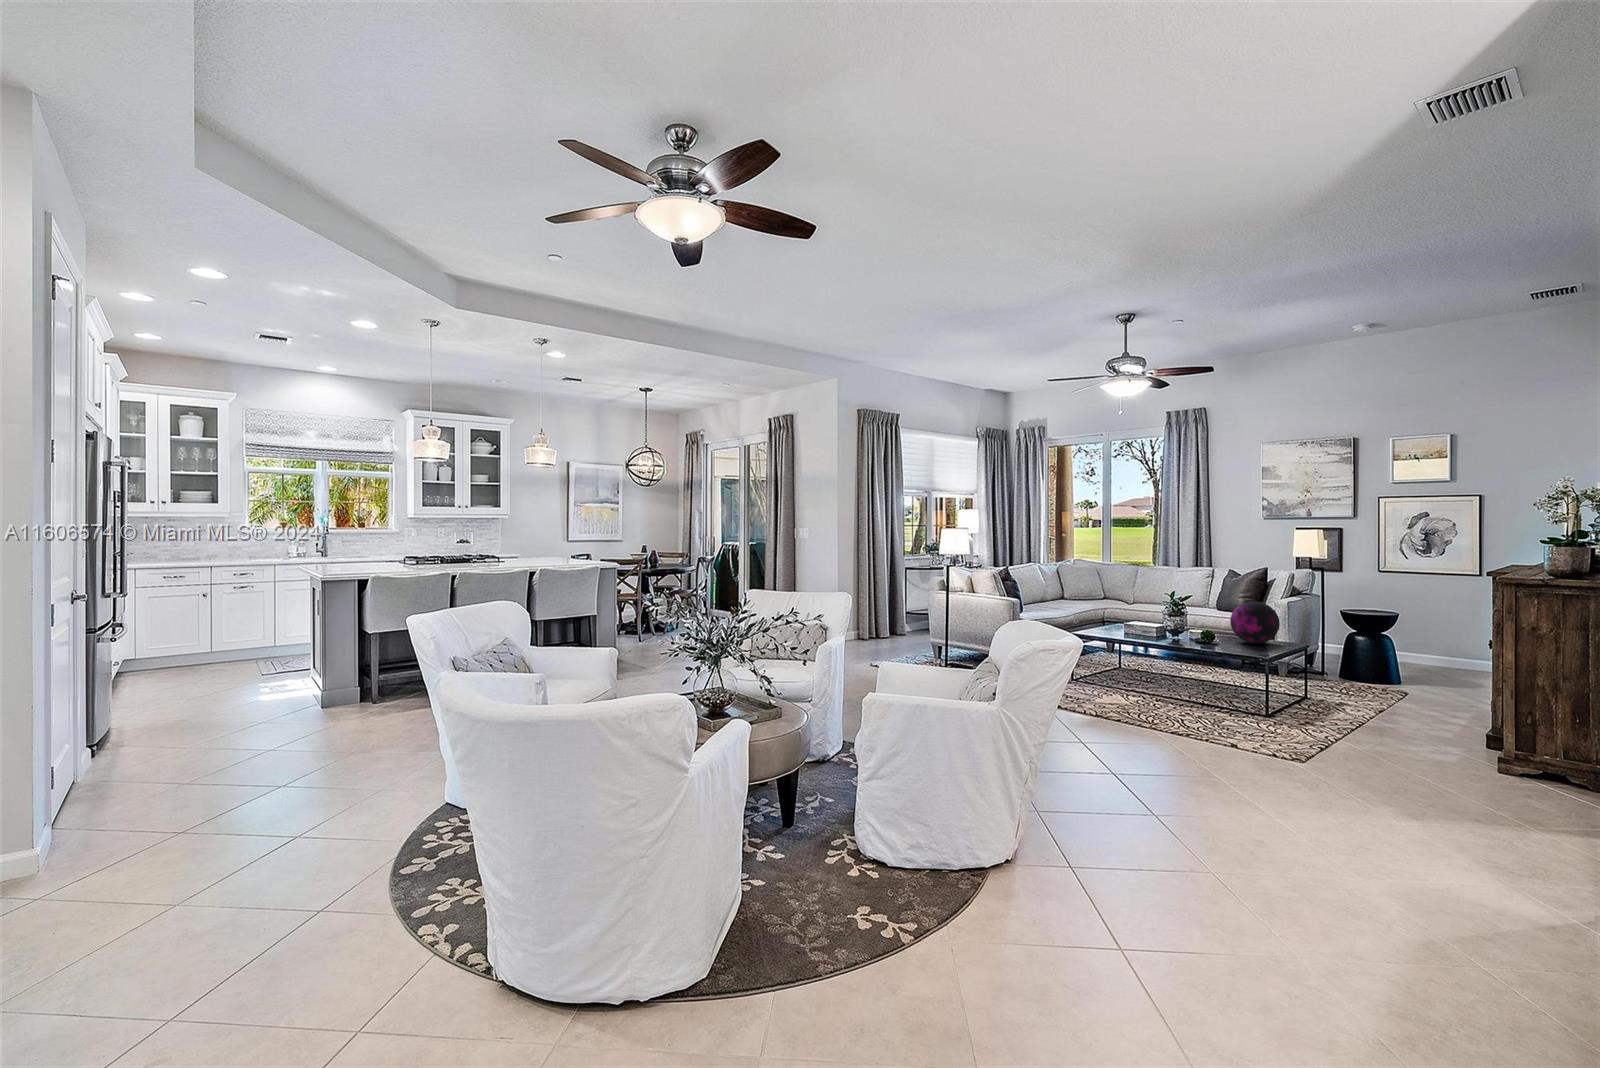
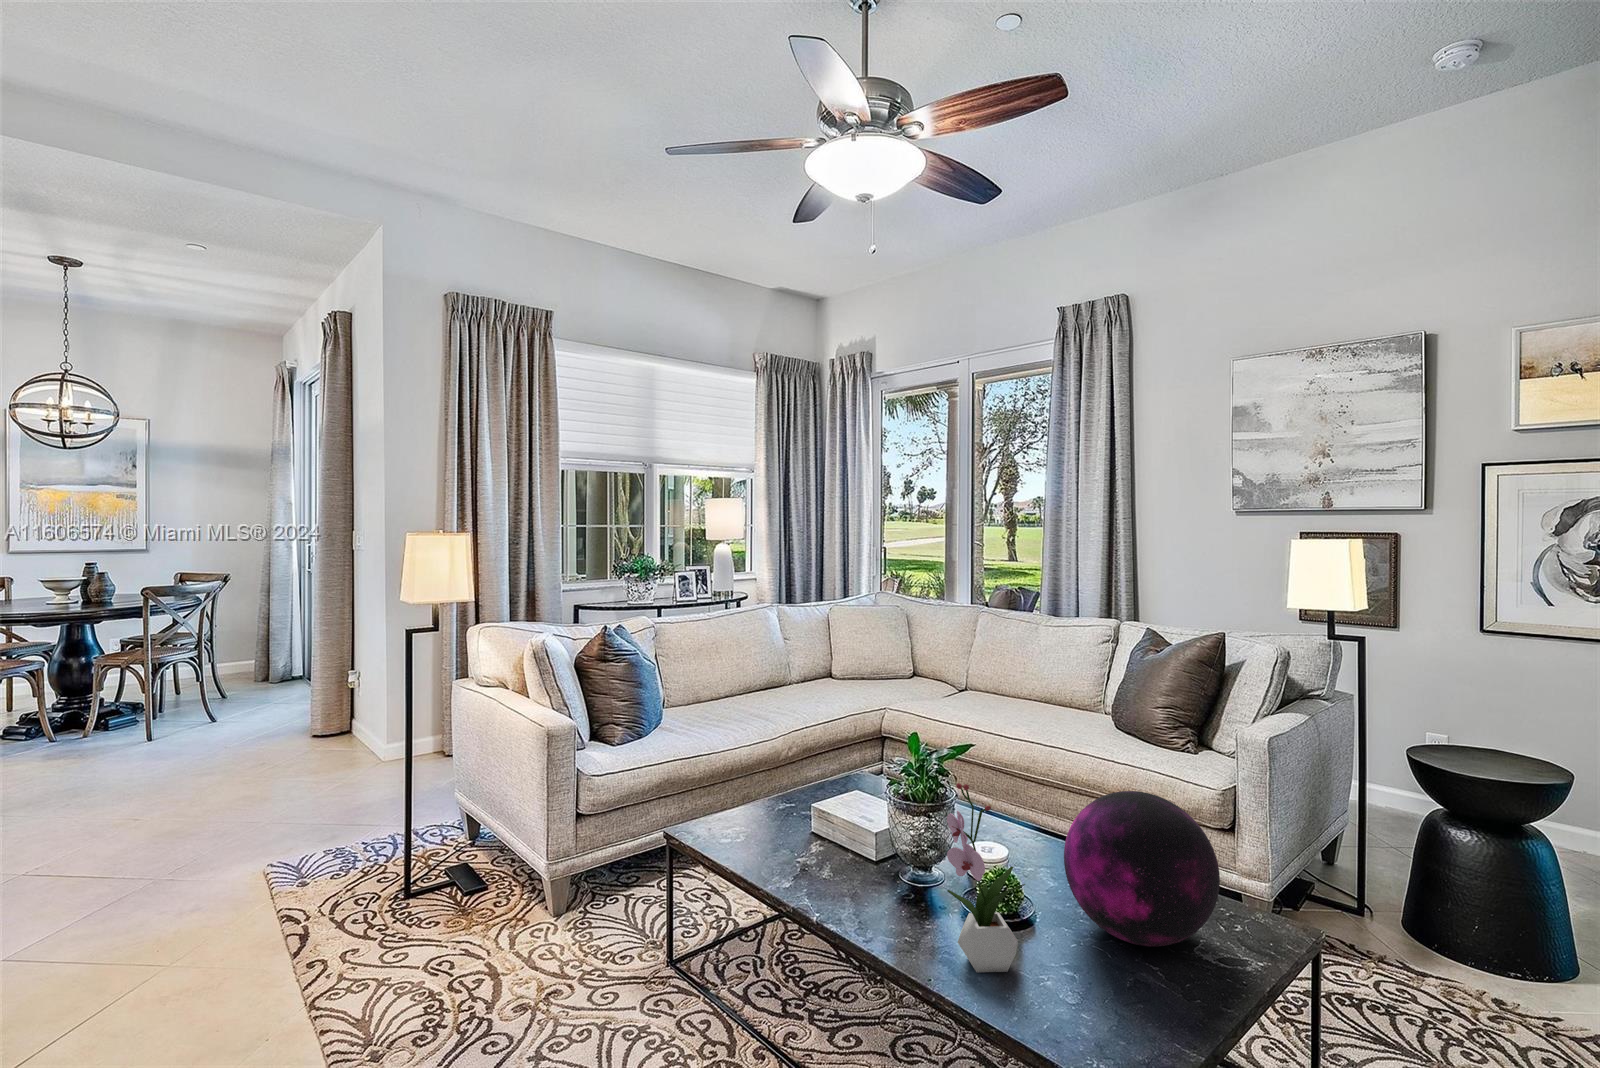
flower arrangement: none [1200,596,1226,647] -> present [947,783,1025,972]

